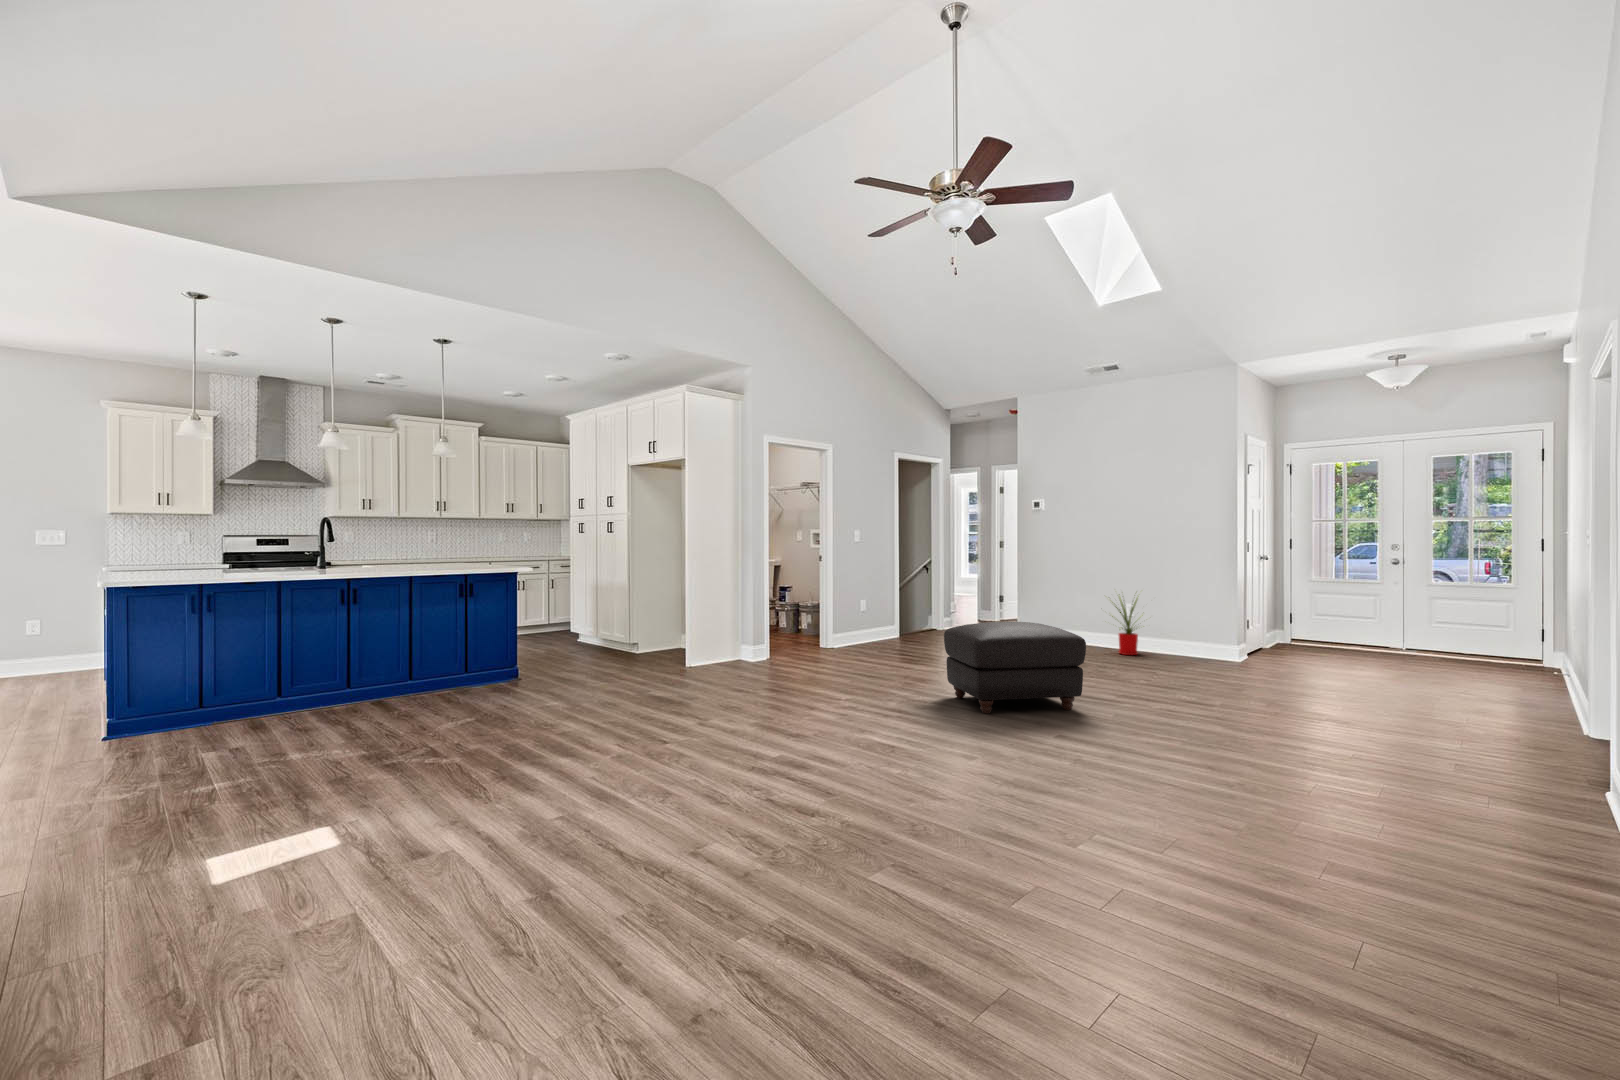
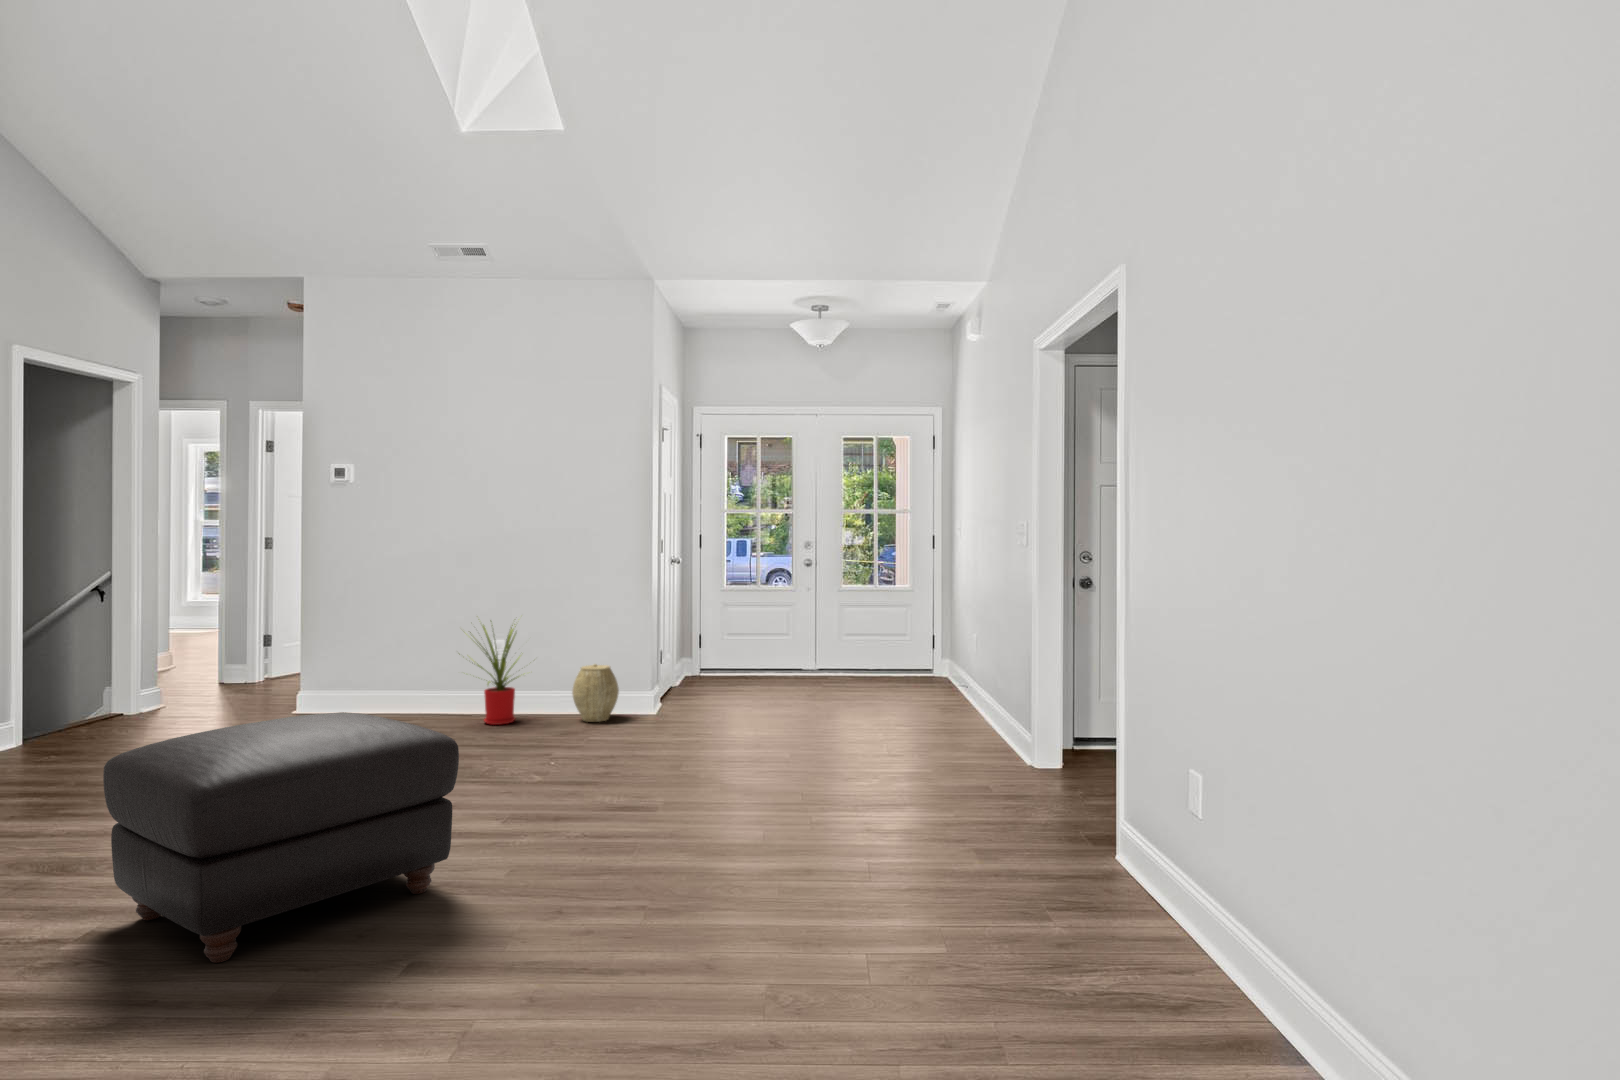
woven basket: none [1176,623,1209,661] -> present [572,664,619,722]

